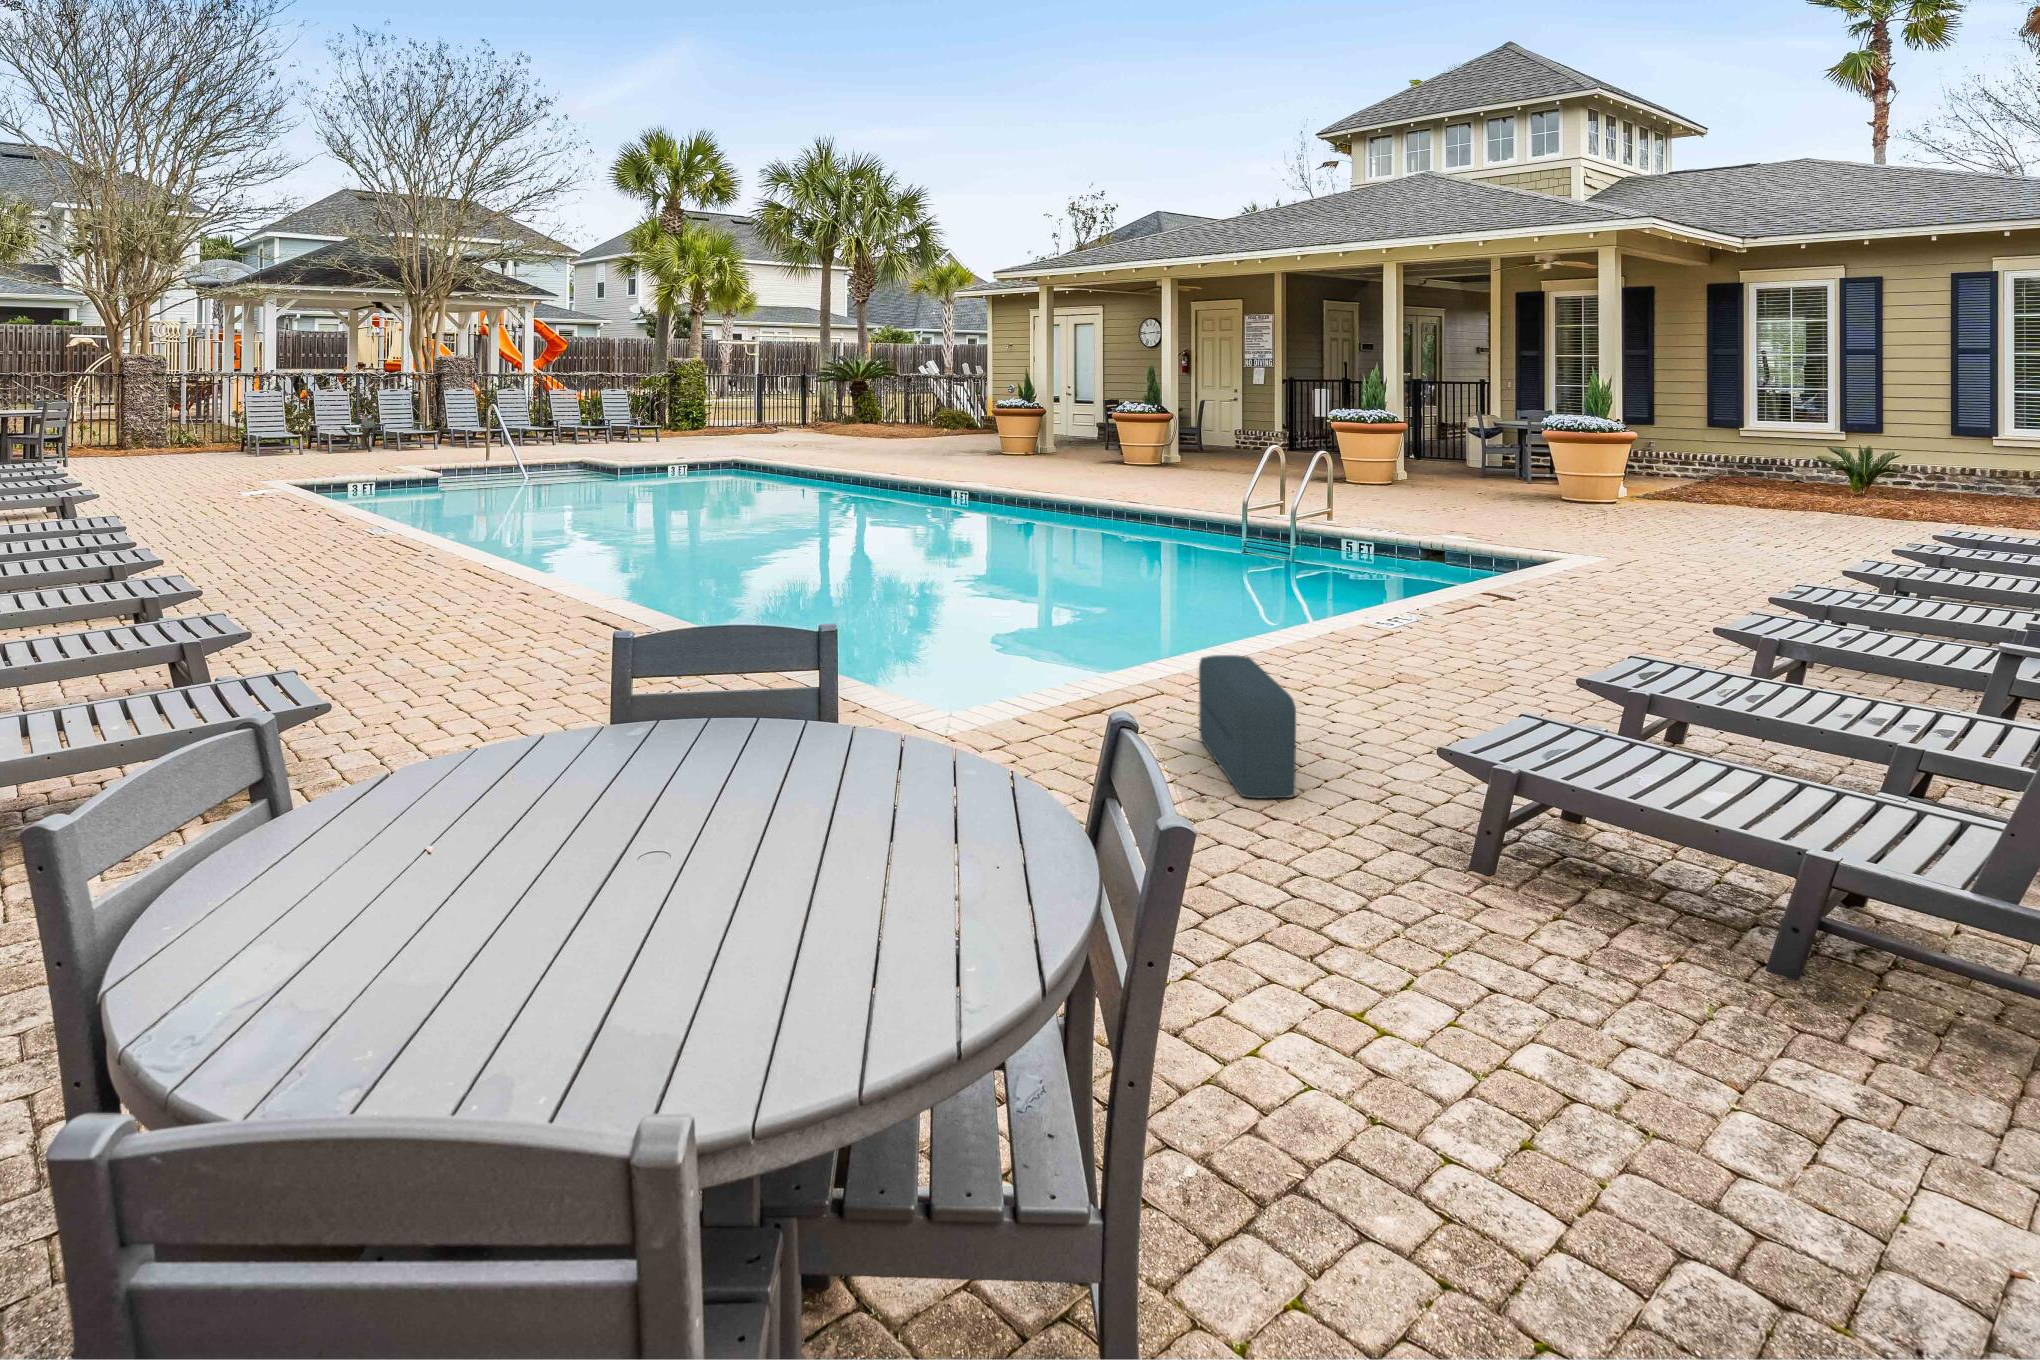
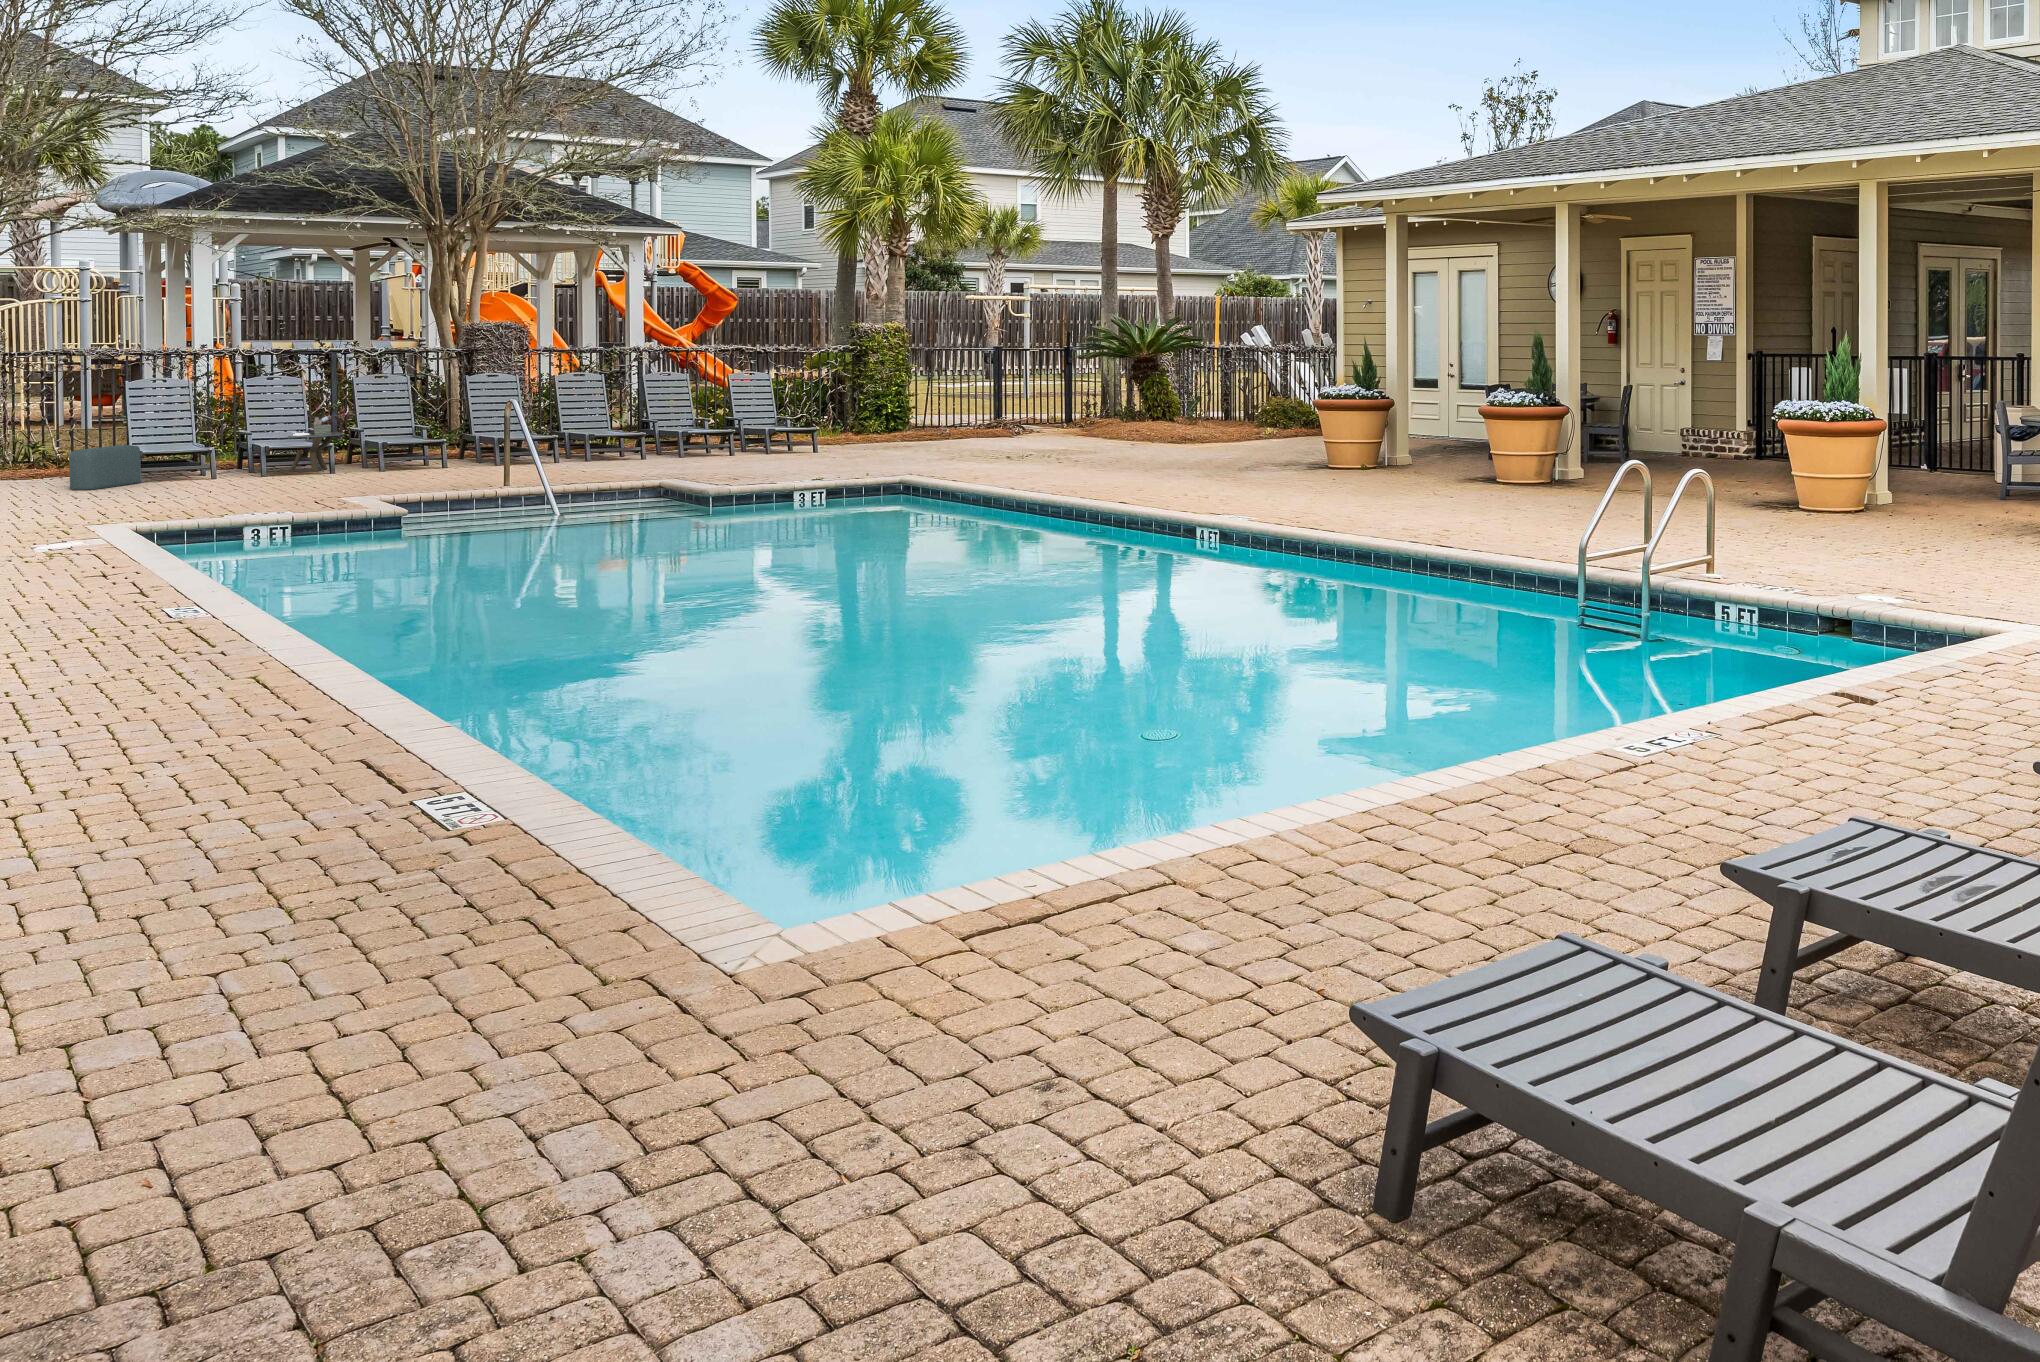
pouf: present [1199,655,1296,798] -> present [69,445,141,490]

